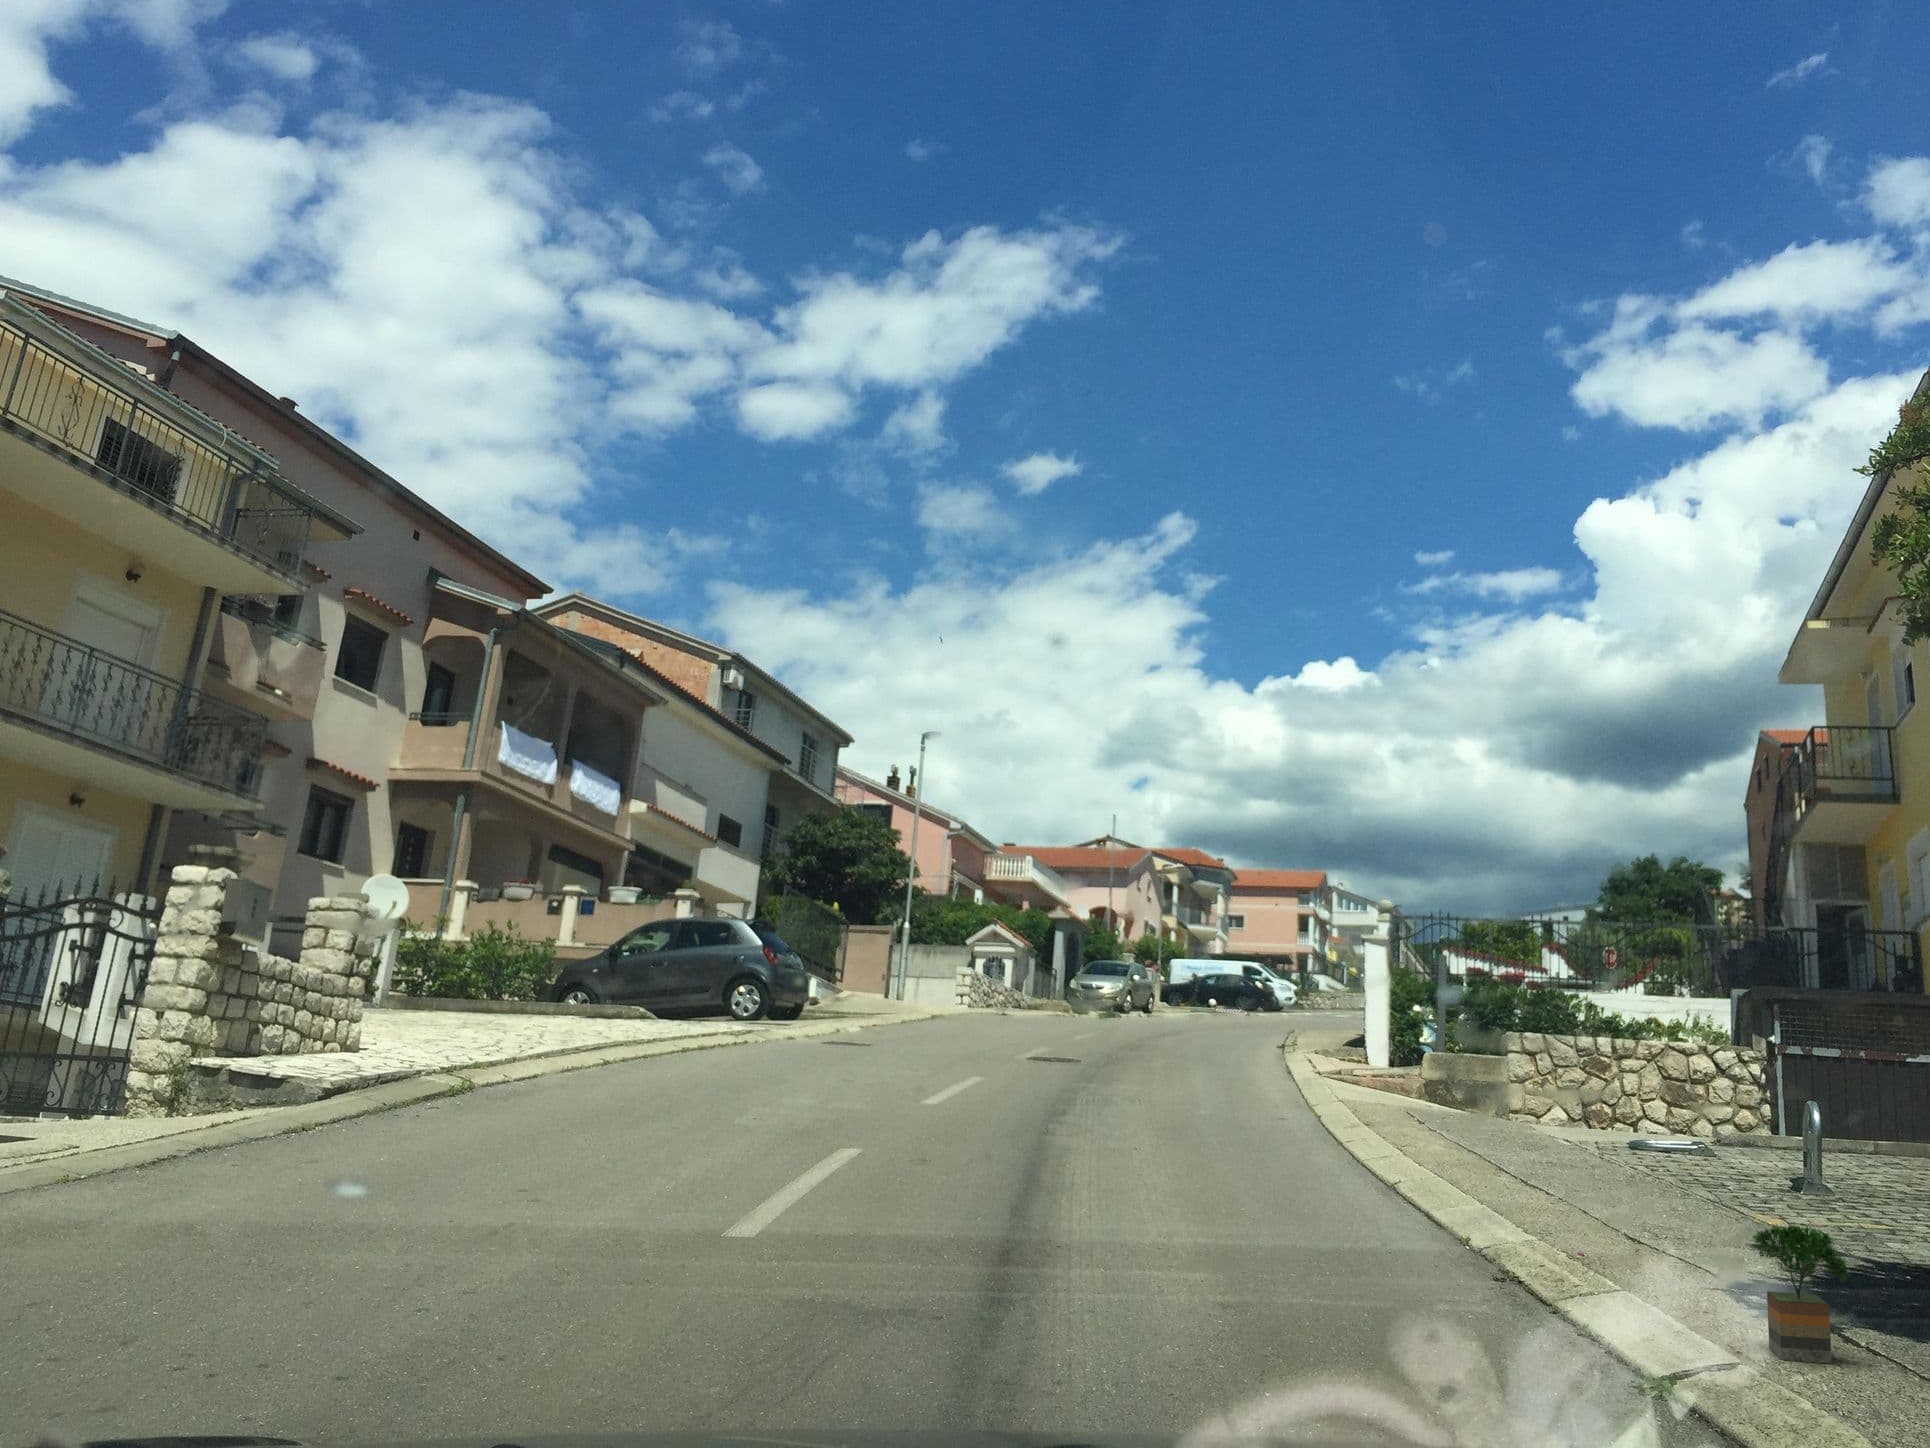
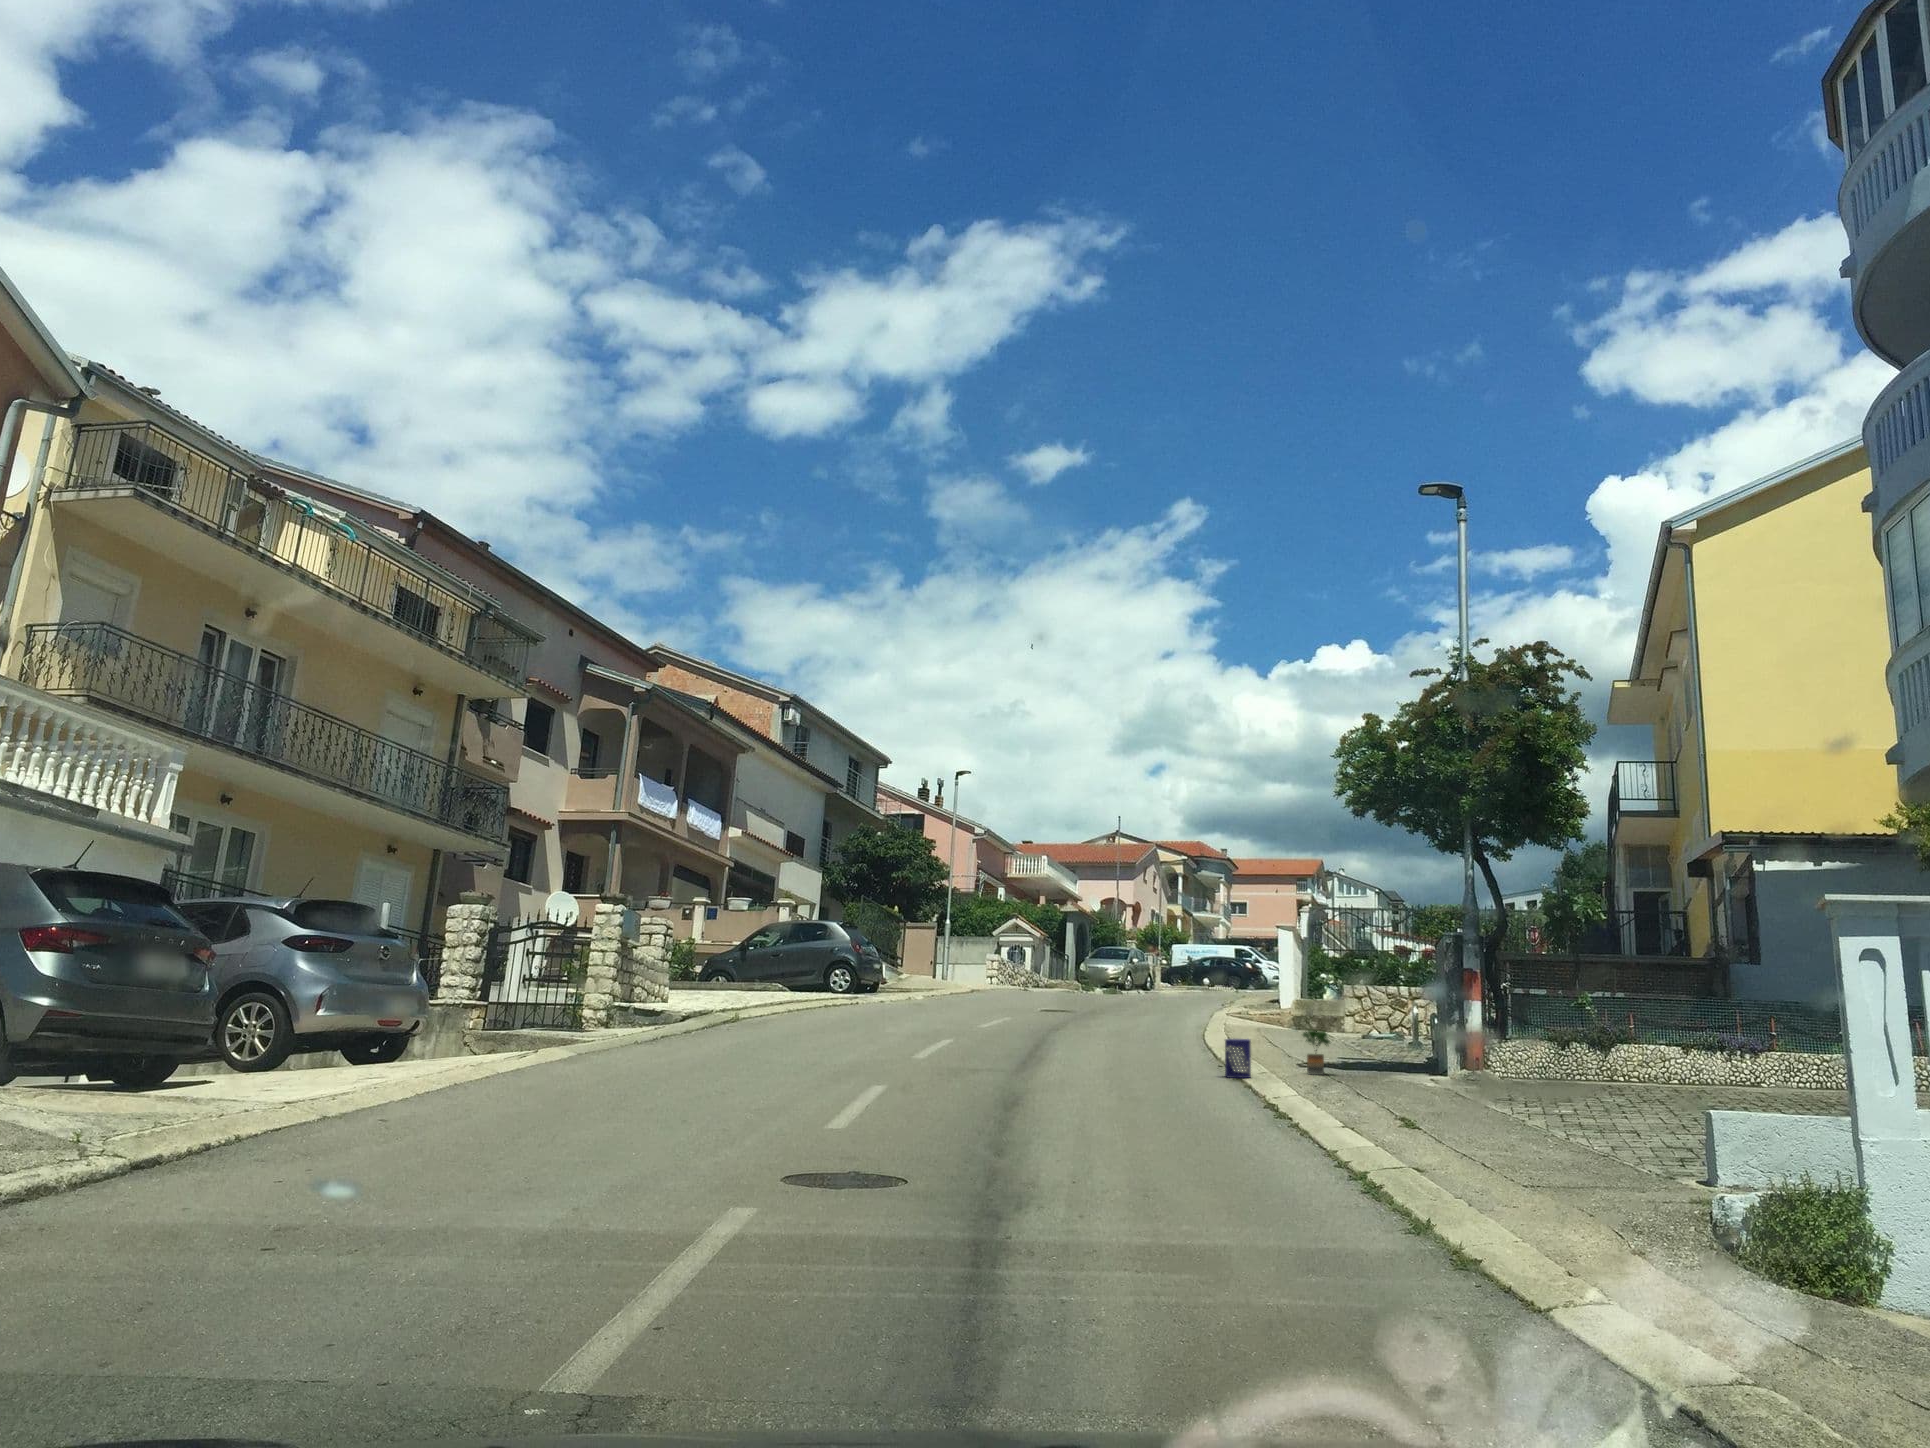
waste bin: none [1574,1264,1662,1402] -> present [1225,1039,1251,1078]

